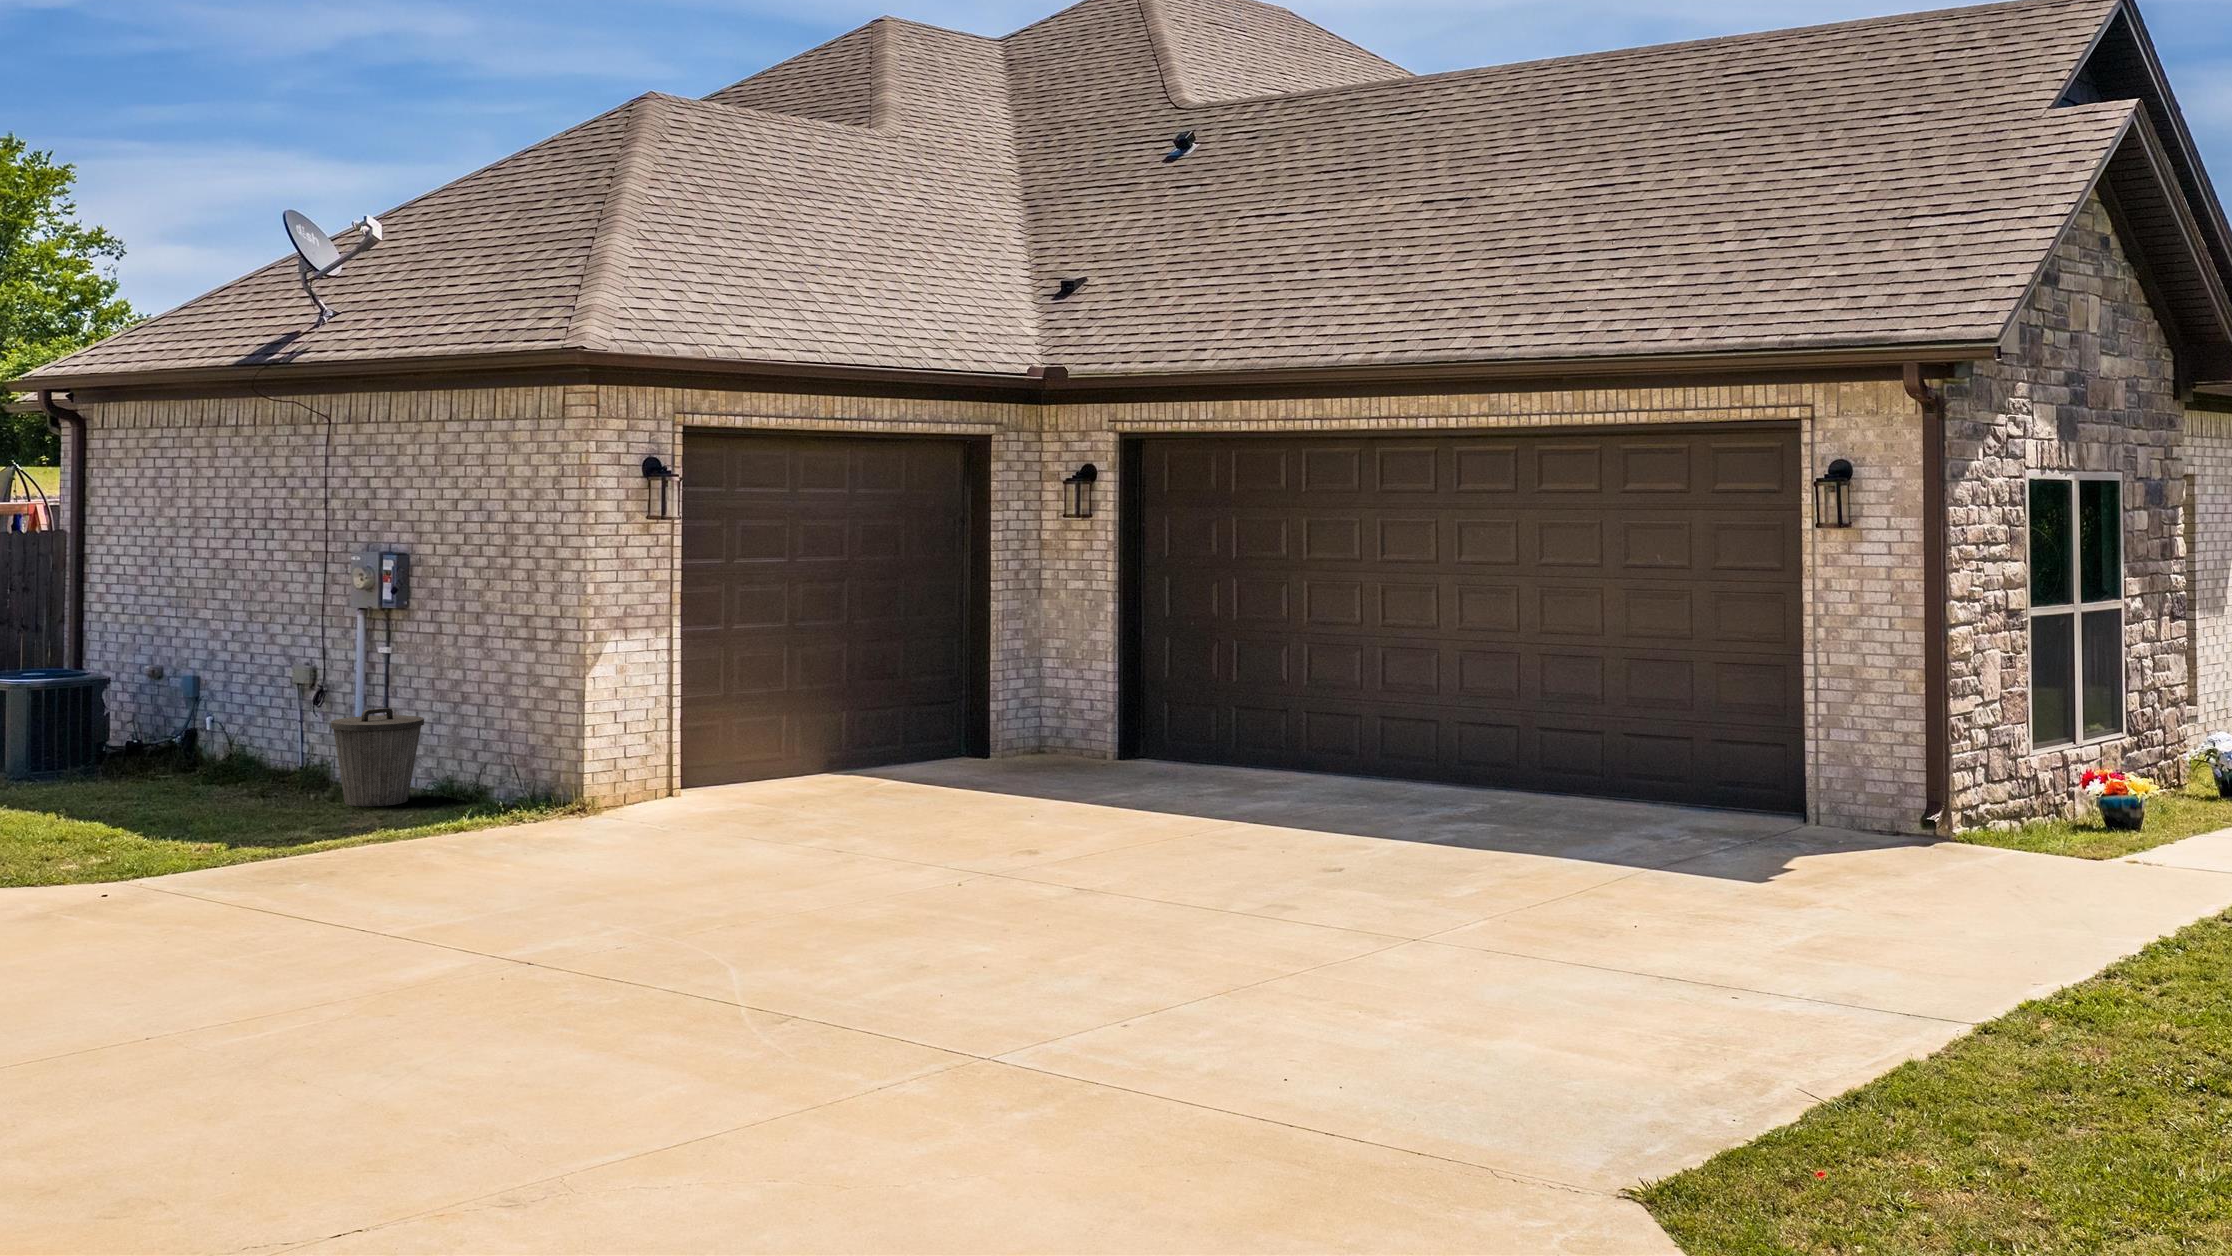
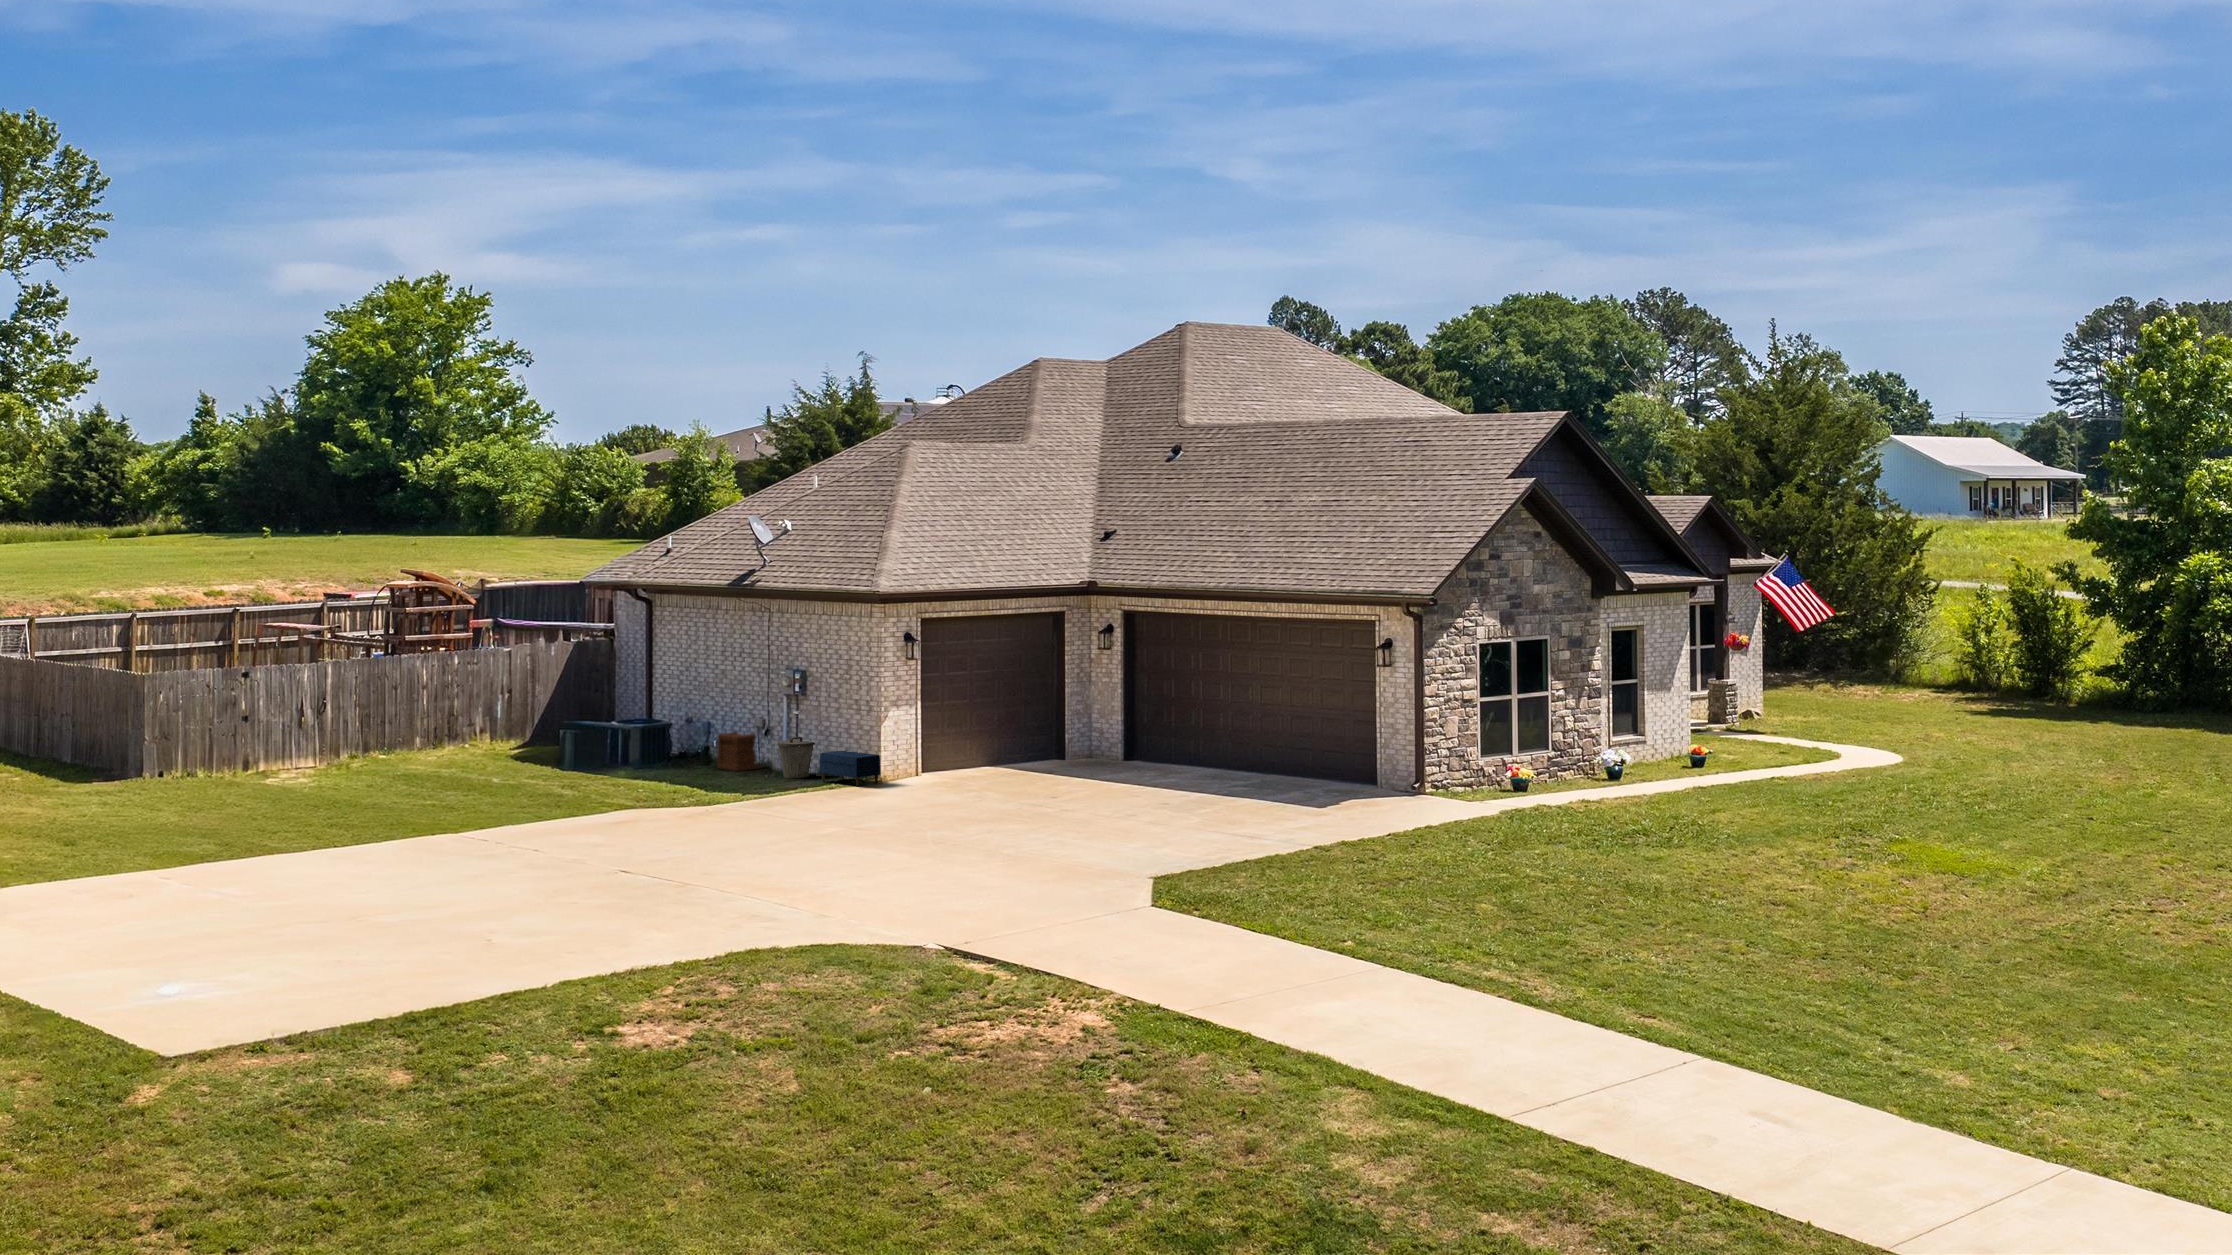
wooden crate: none [195,697,314,790] -> present [717,731,760,771]
bench: none [430,739,581,829] -> present [820,751,880,787]

